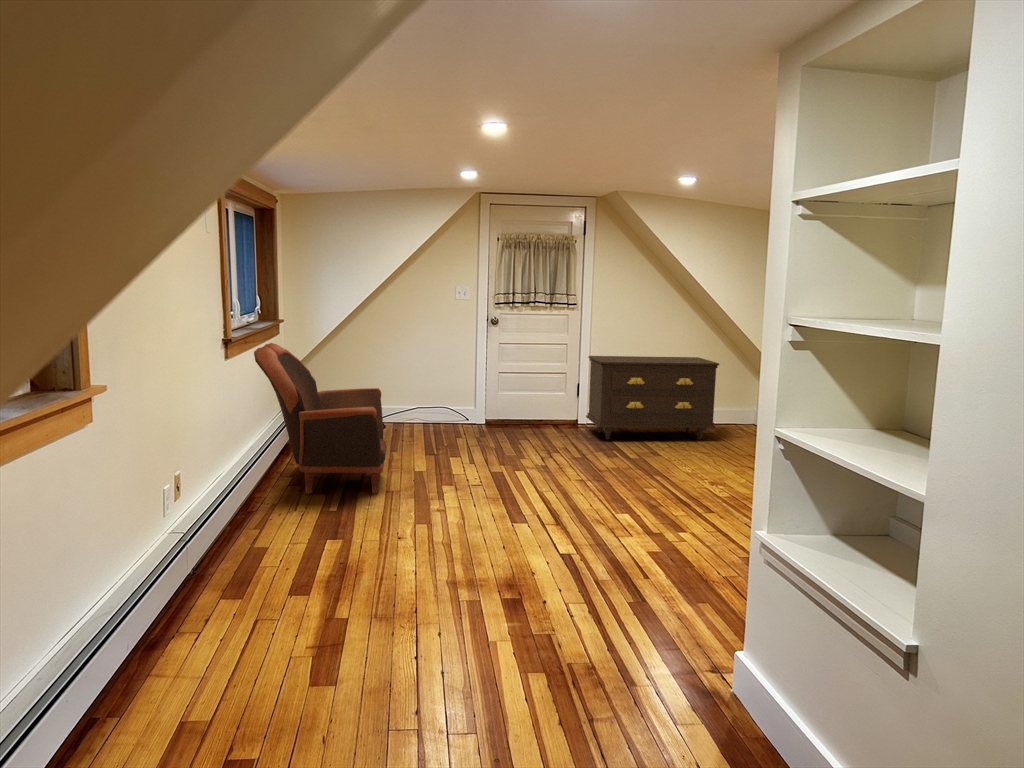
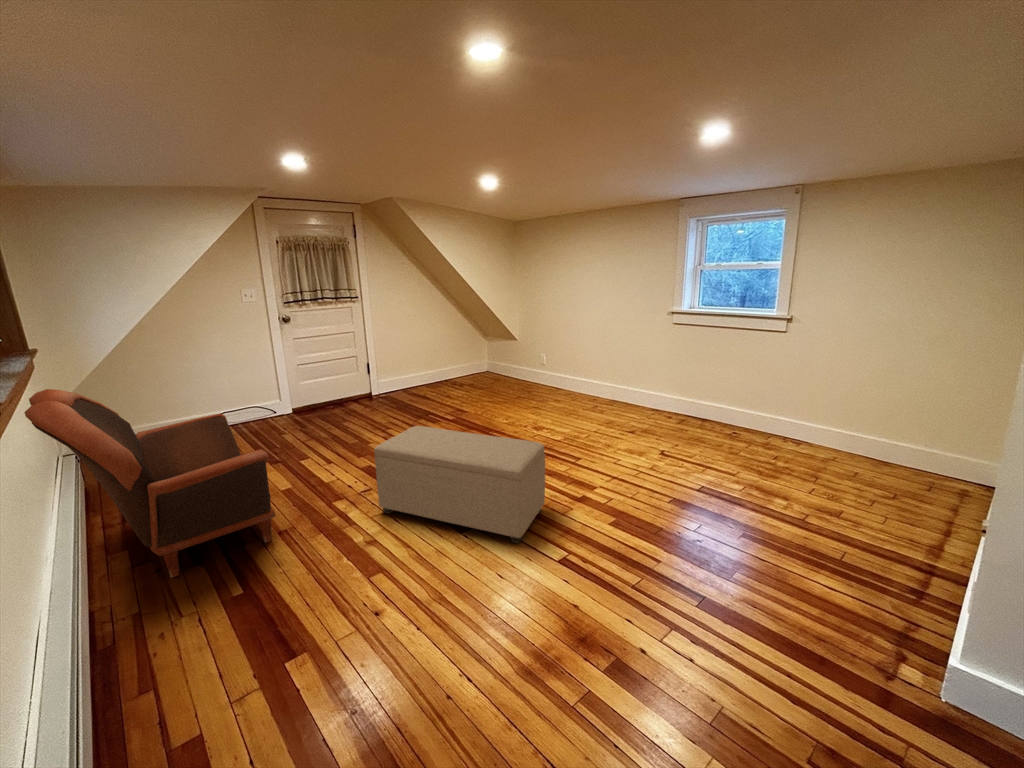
dresser: present [586,356,719,440] -> none [379,331,482,405]
ottoman: none [466,427,609,540] -> present [374,426,545,543]

